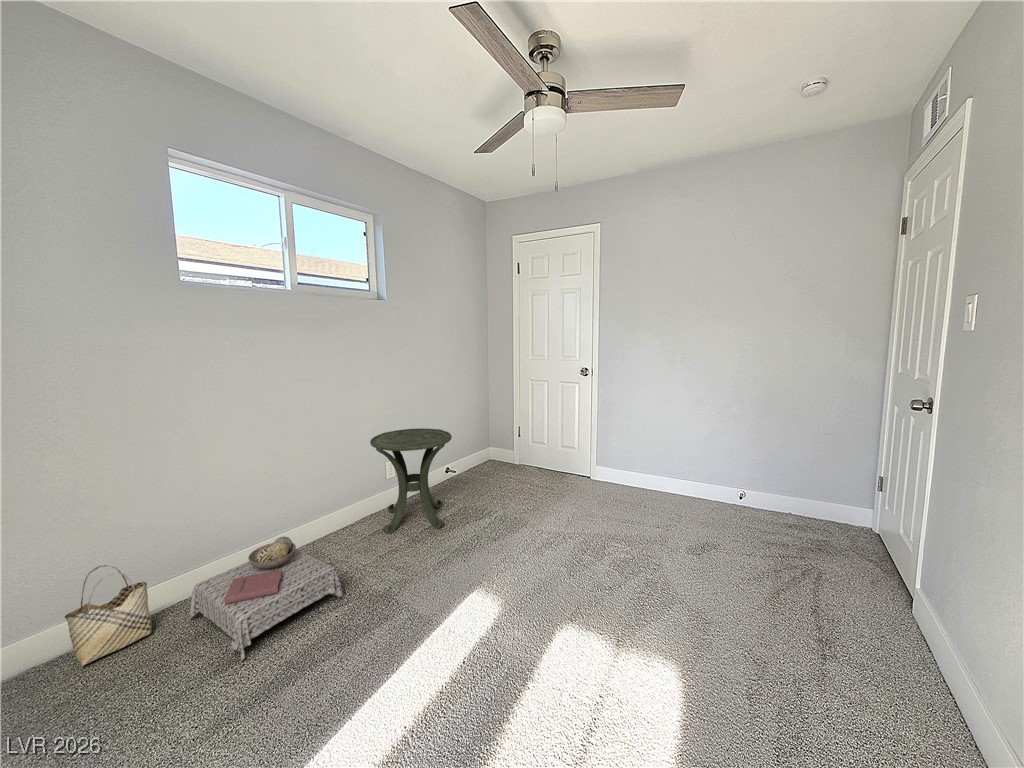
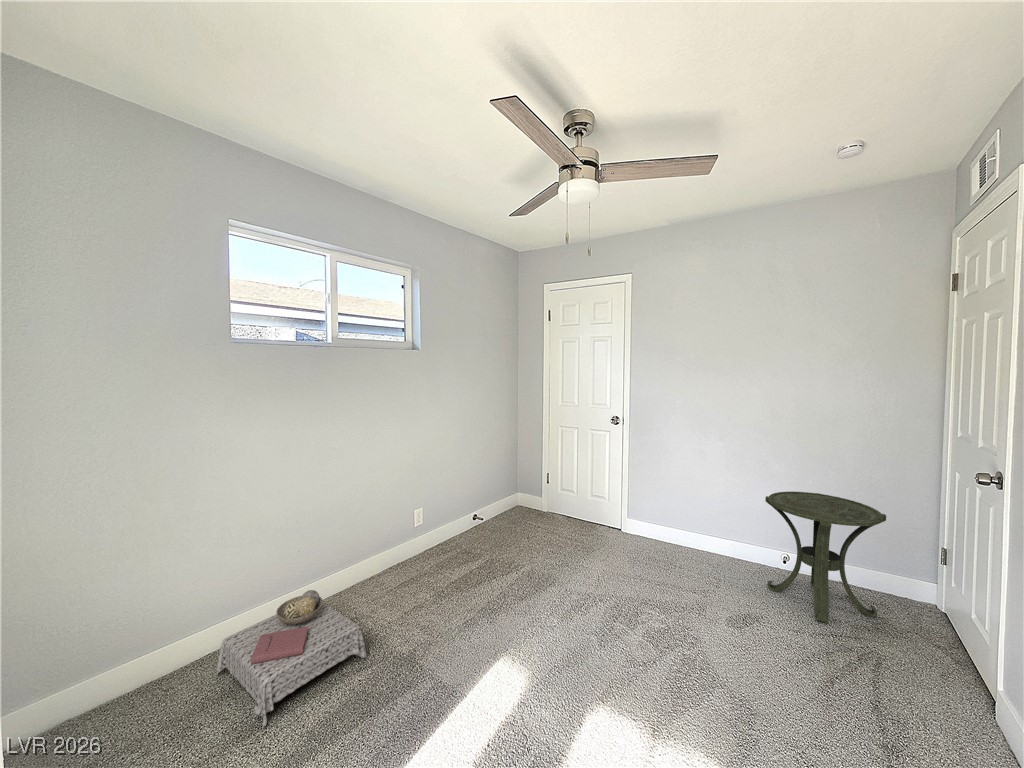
side table: present [370,428,452,533] -> present [765,491,886,623]
woven basket: present [65,565,152,666] -> none [100,616,180,722]

